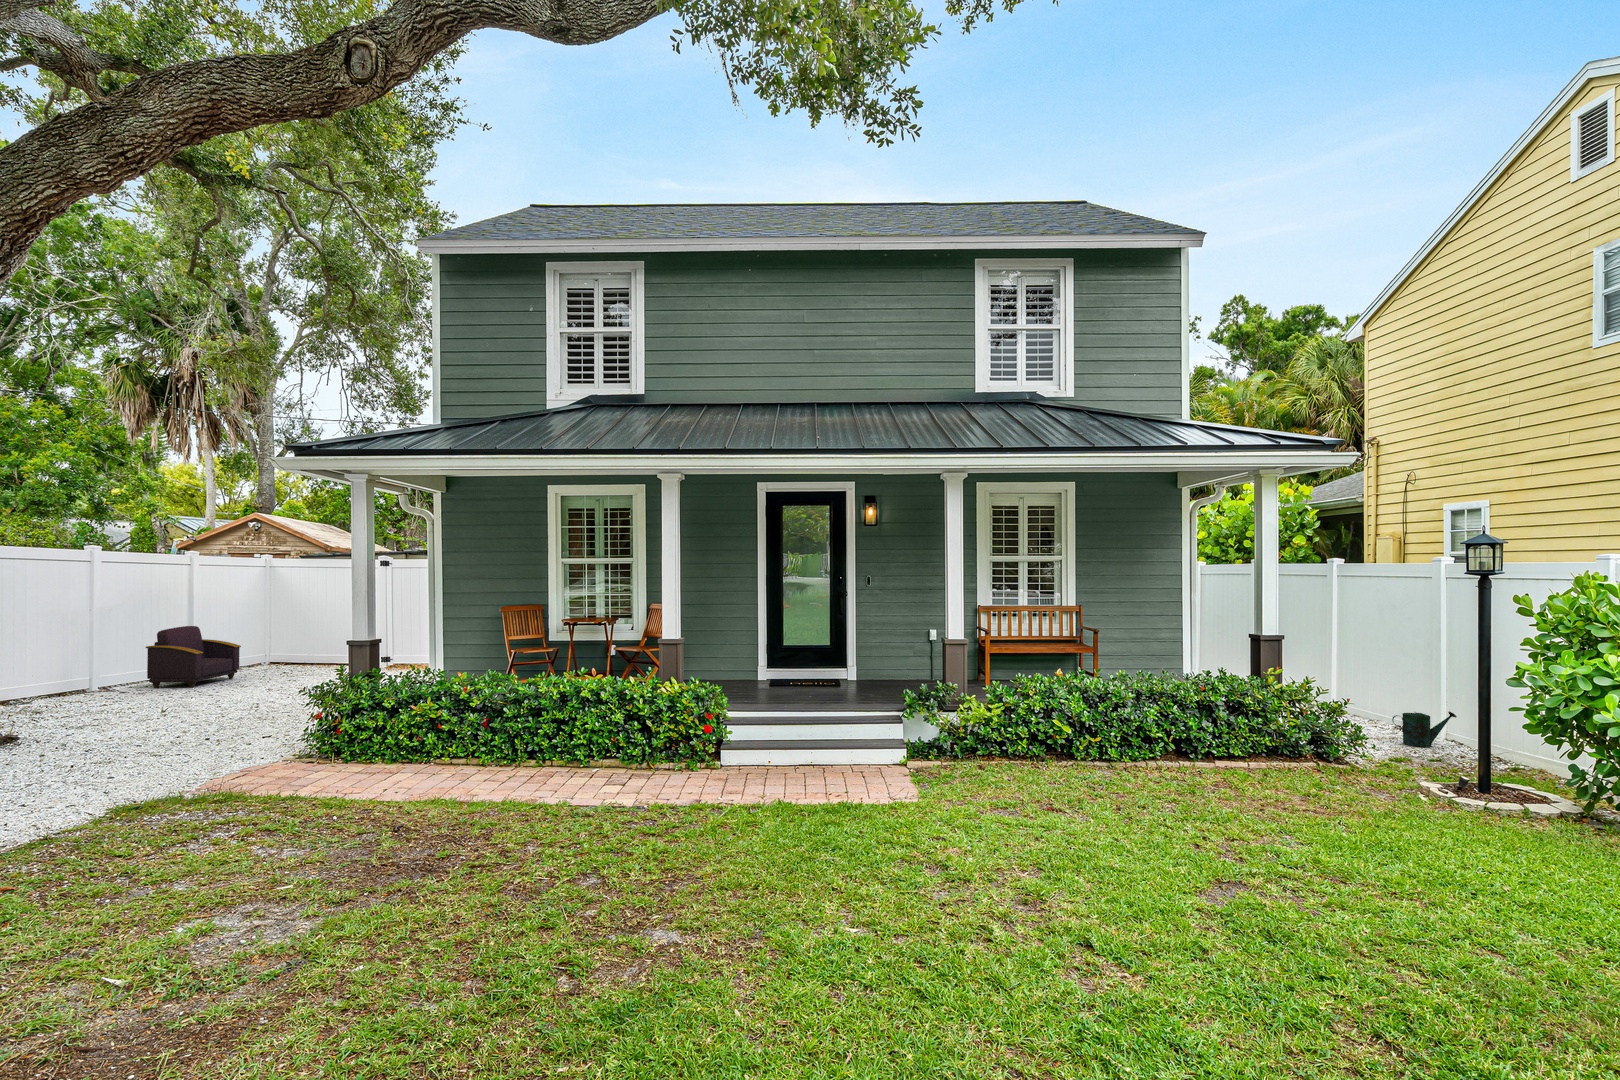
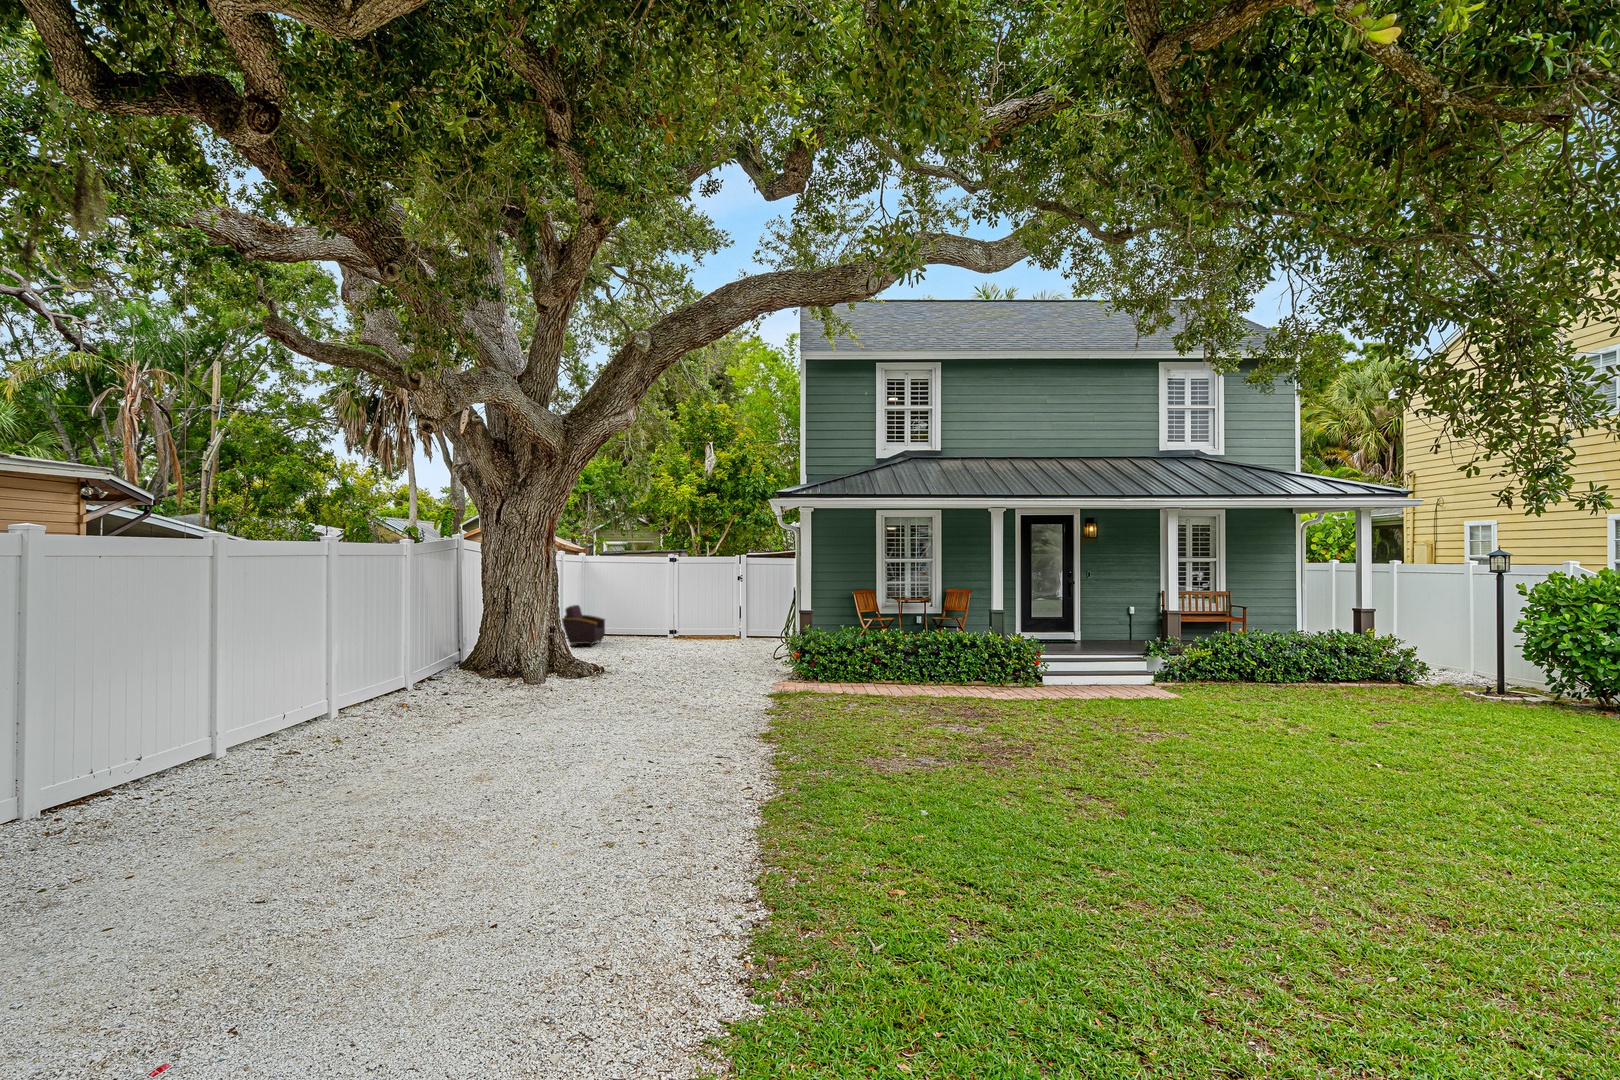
watering can: present [1392,711,1457,747] -> none [1440,655,1481,677]

